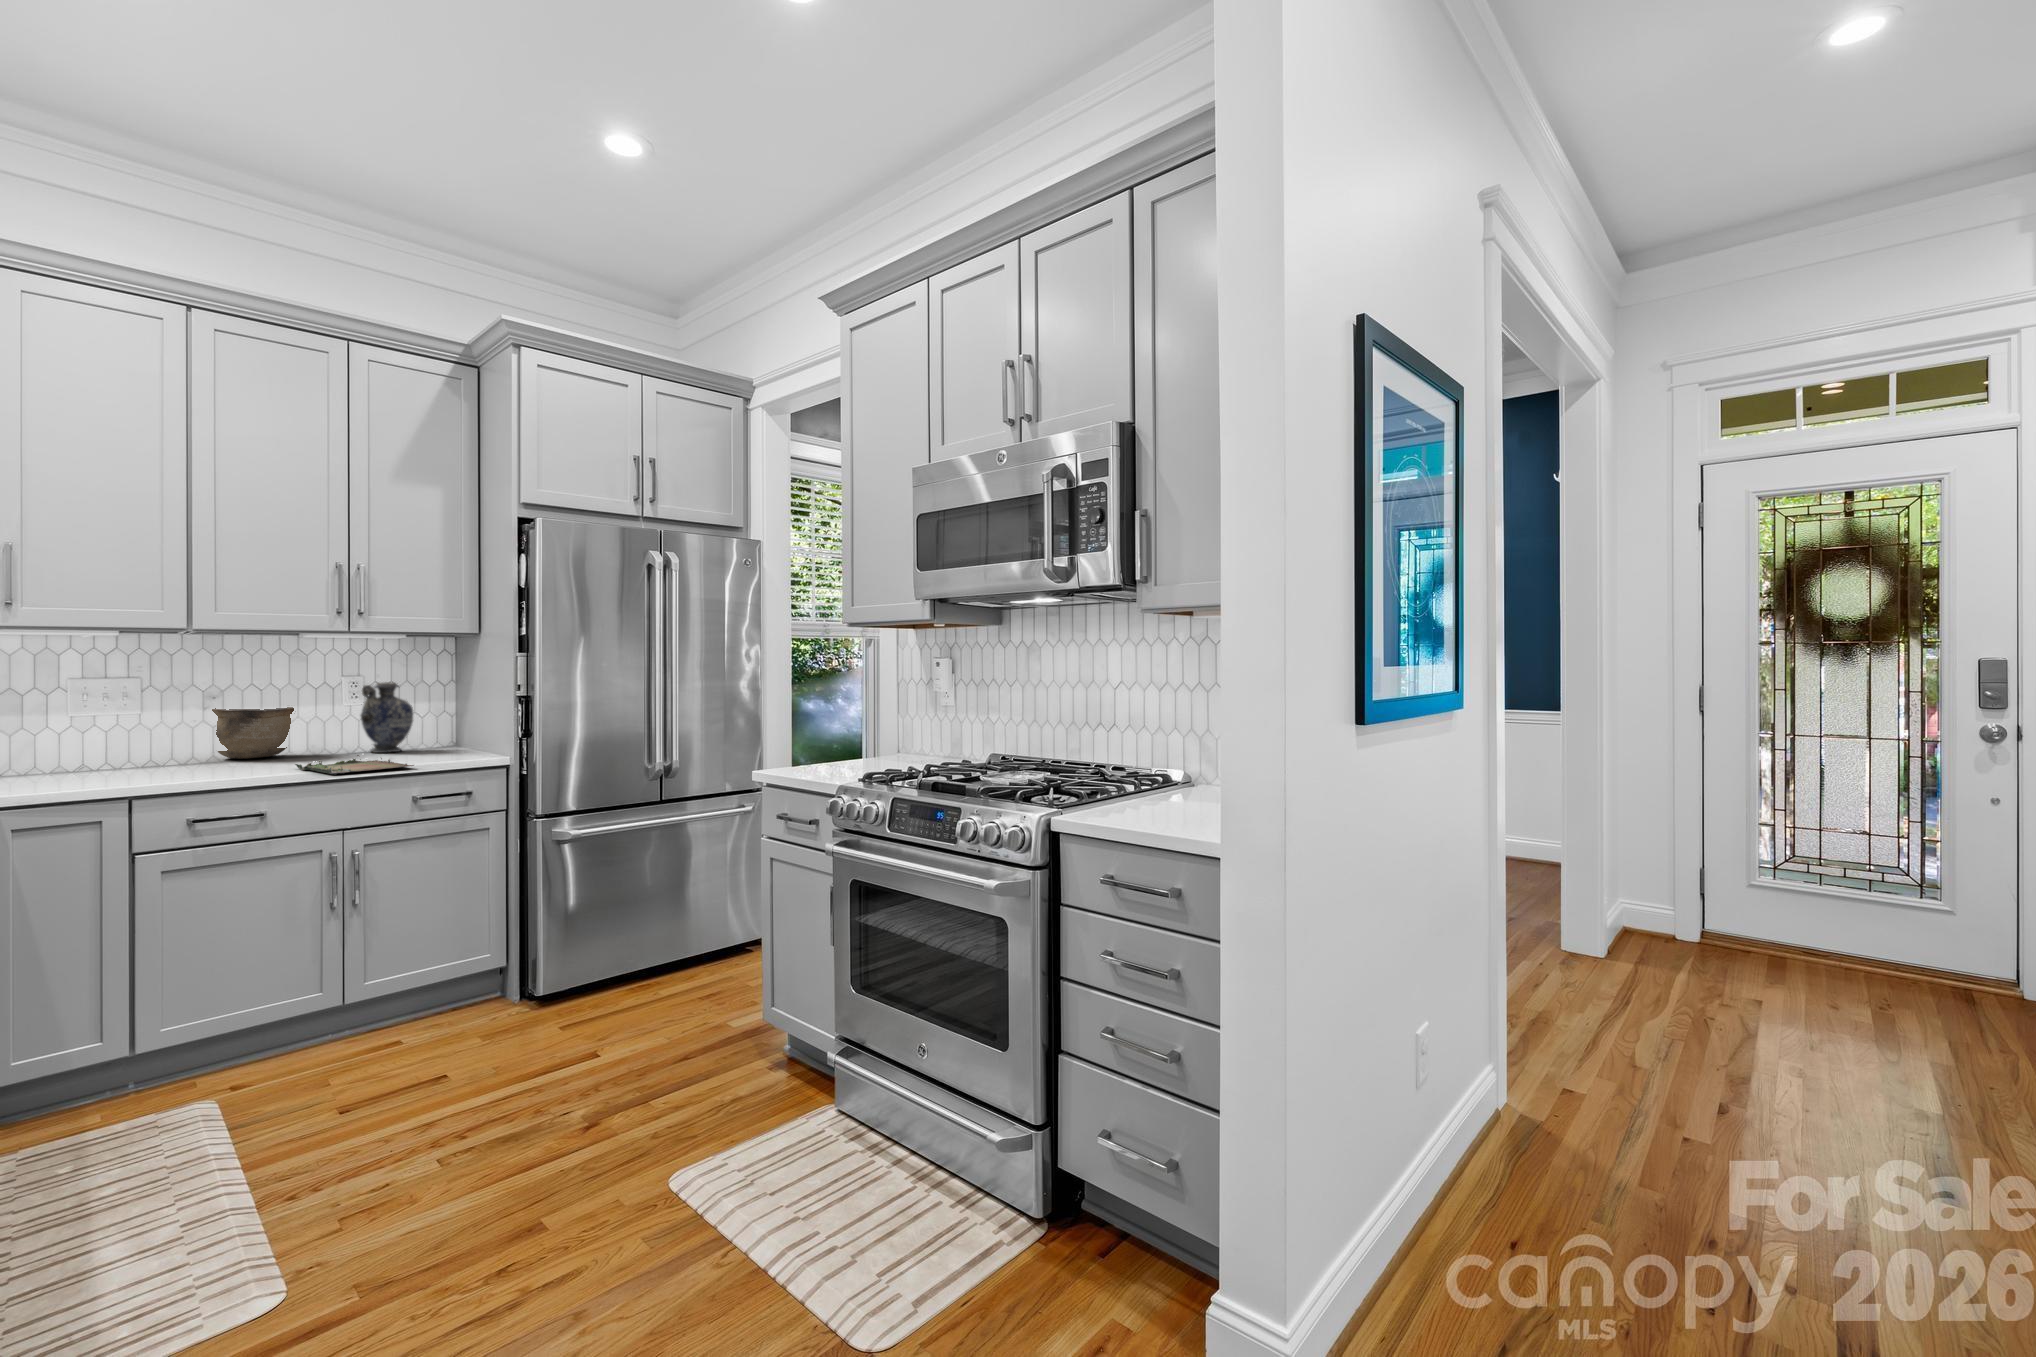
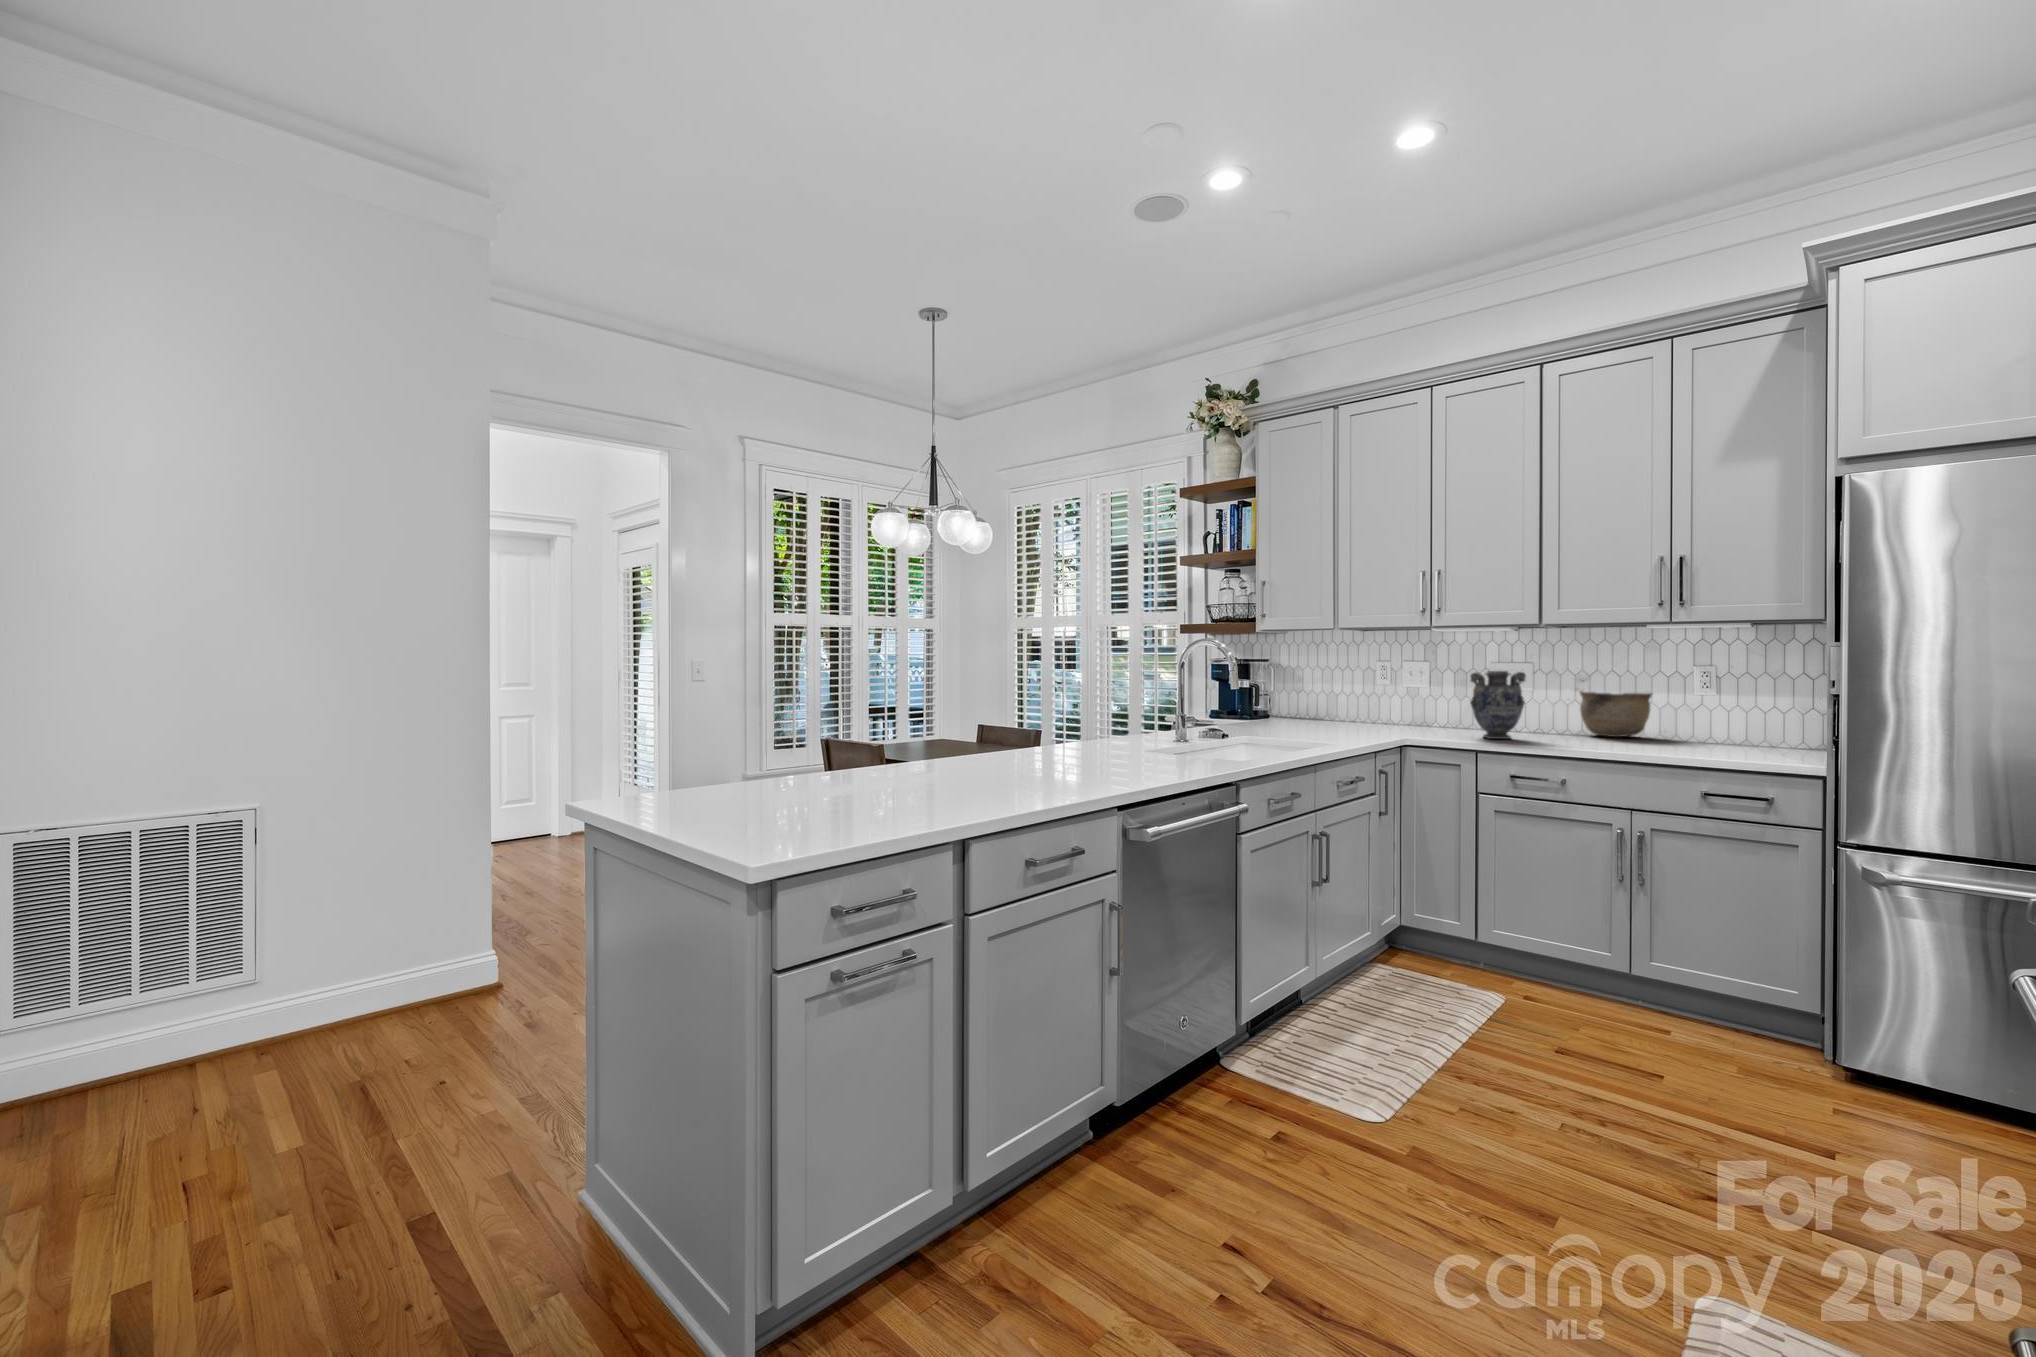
decorative vase: present [361,682,413,753] -> present [1470,671,1526,739]
tray: present [295,755,414,775] -> none [1605,739,1694,756]

